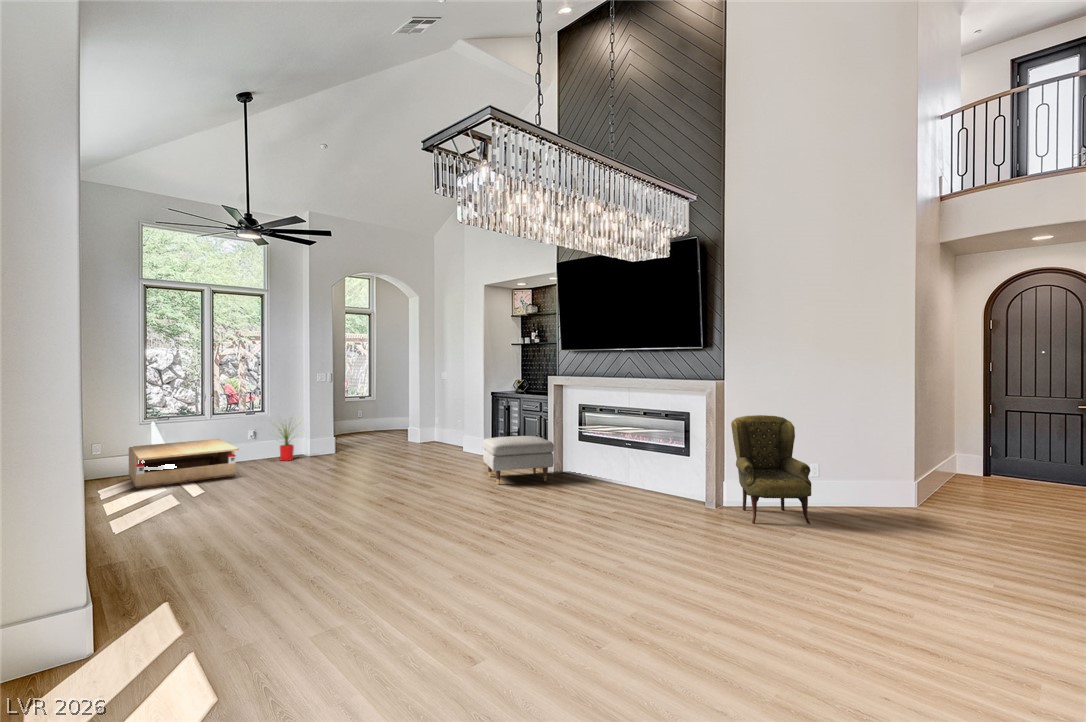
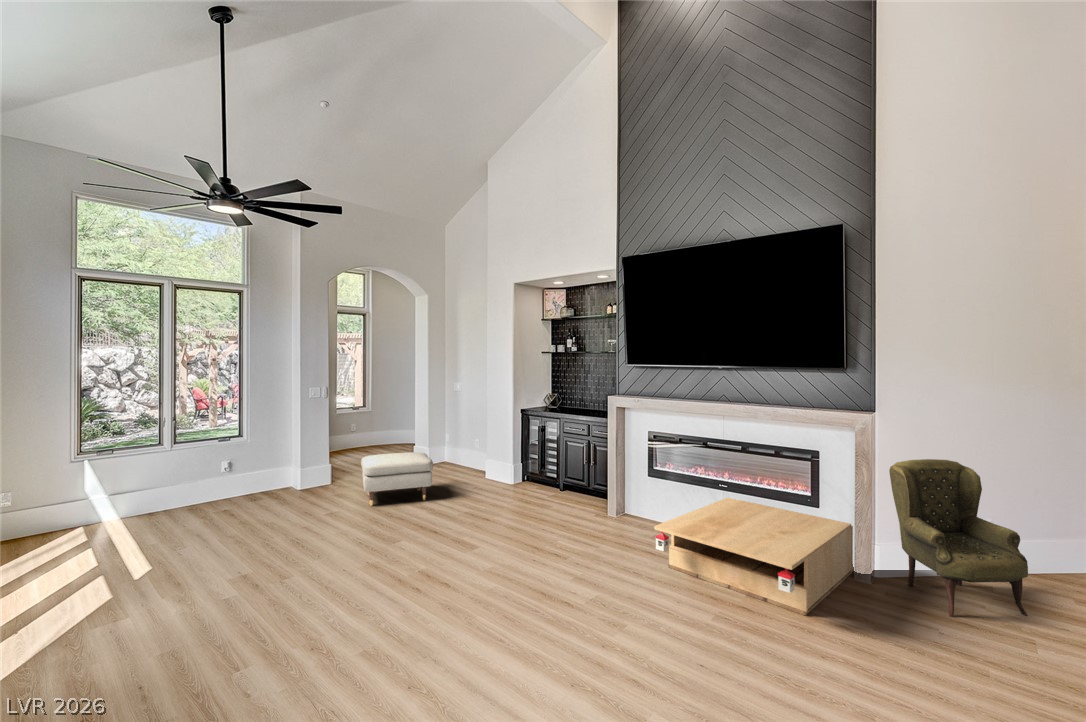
house plant: present [279,425,294,461] -> none [249,435,298,497]
ottoman: present [482,436,554,485] -> present [361,452,433,506]
coffee table: present [129,439,239,488] -> present [654,498,853,616]

